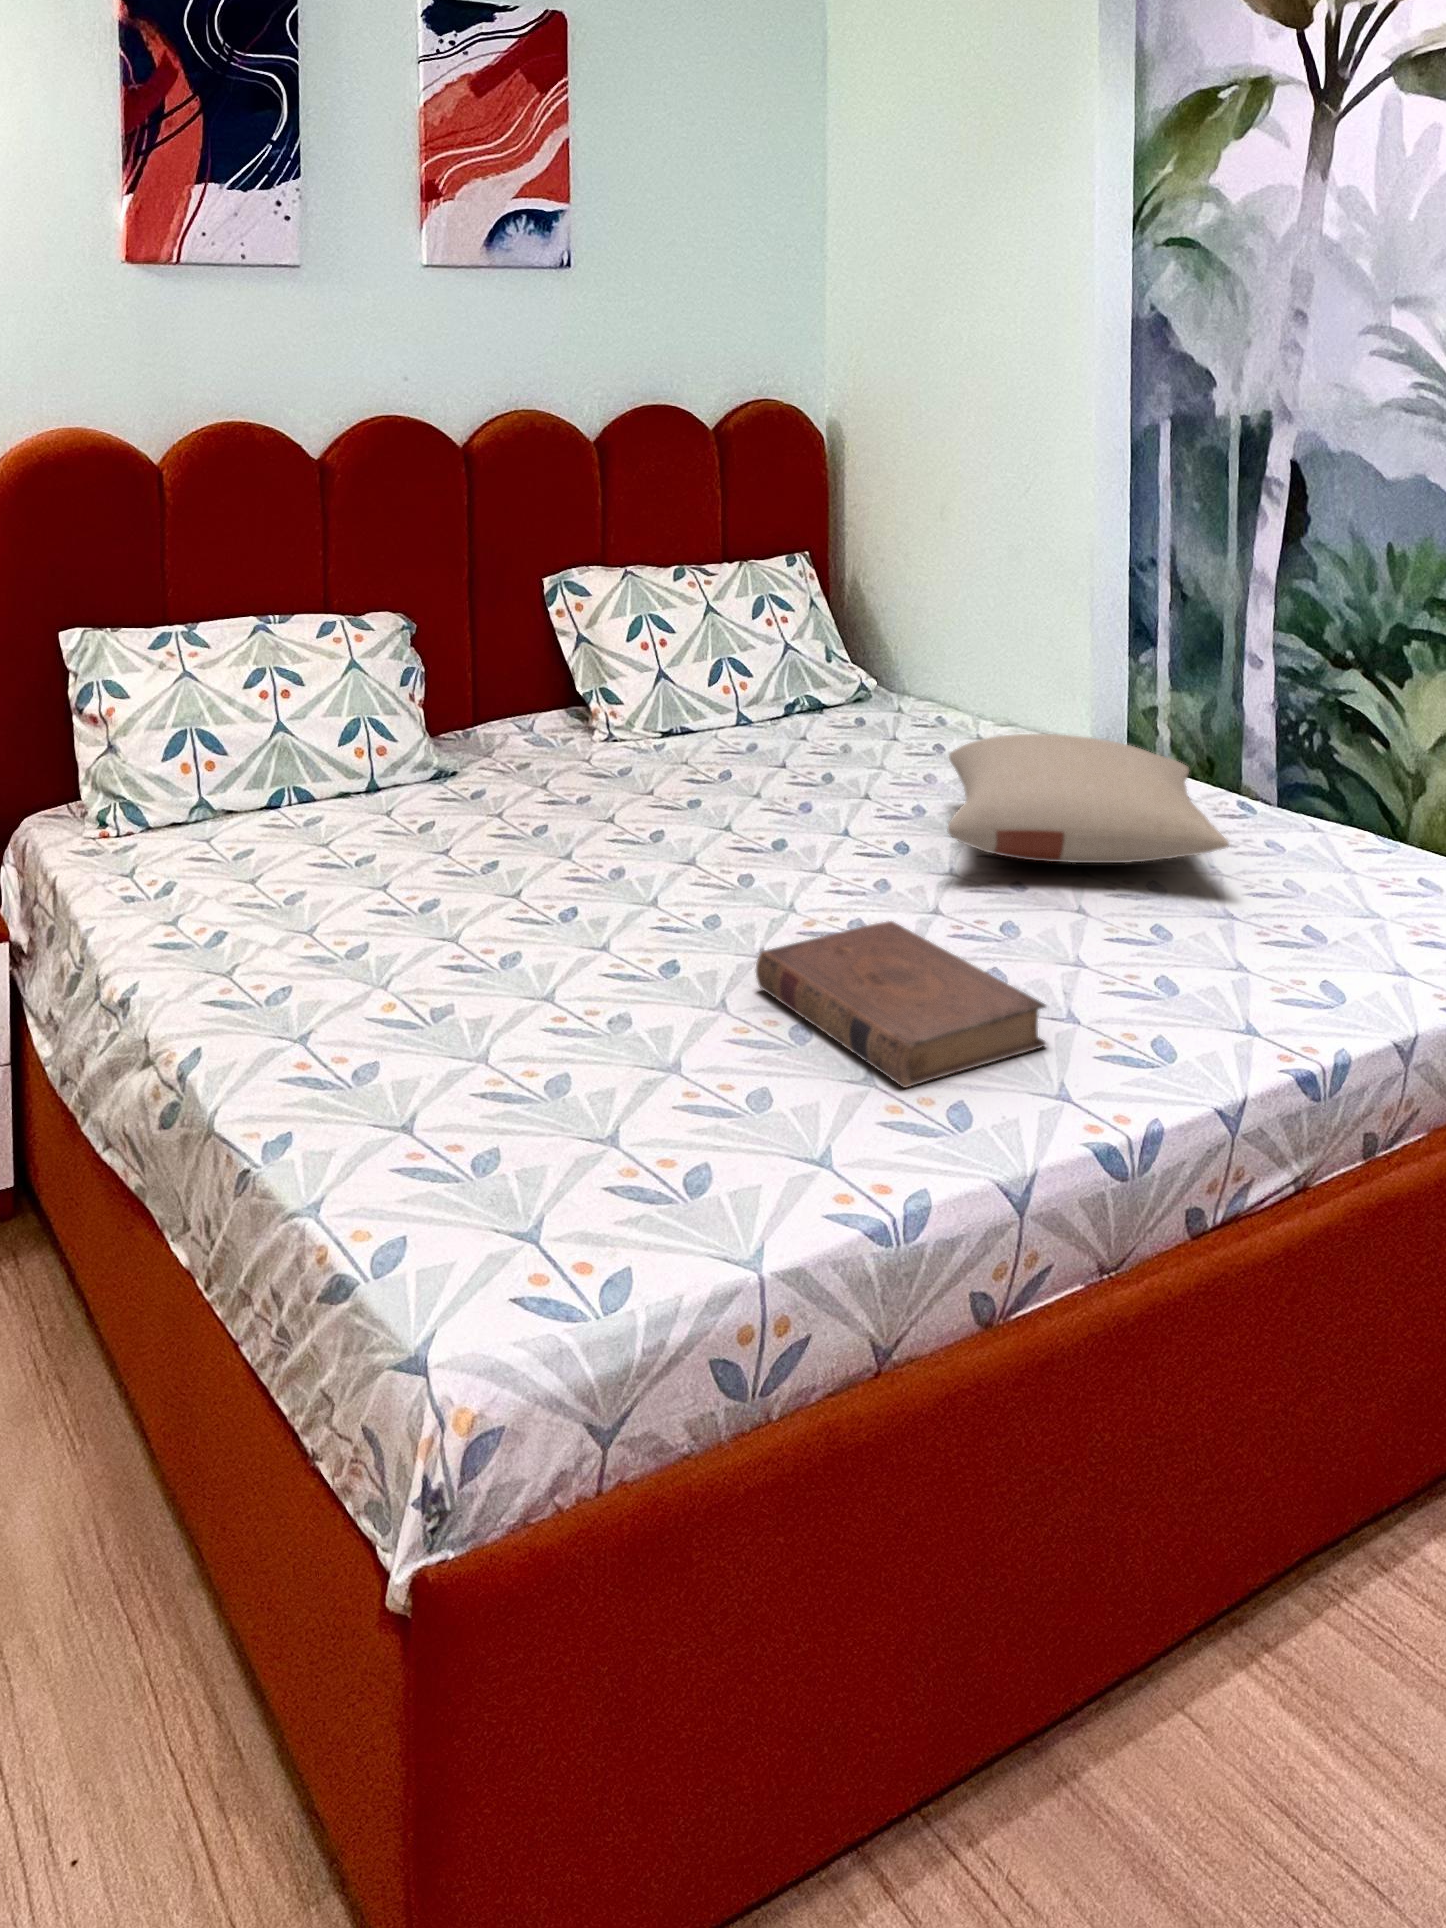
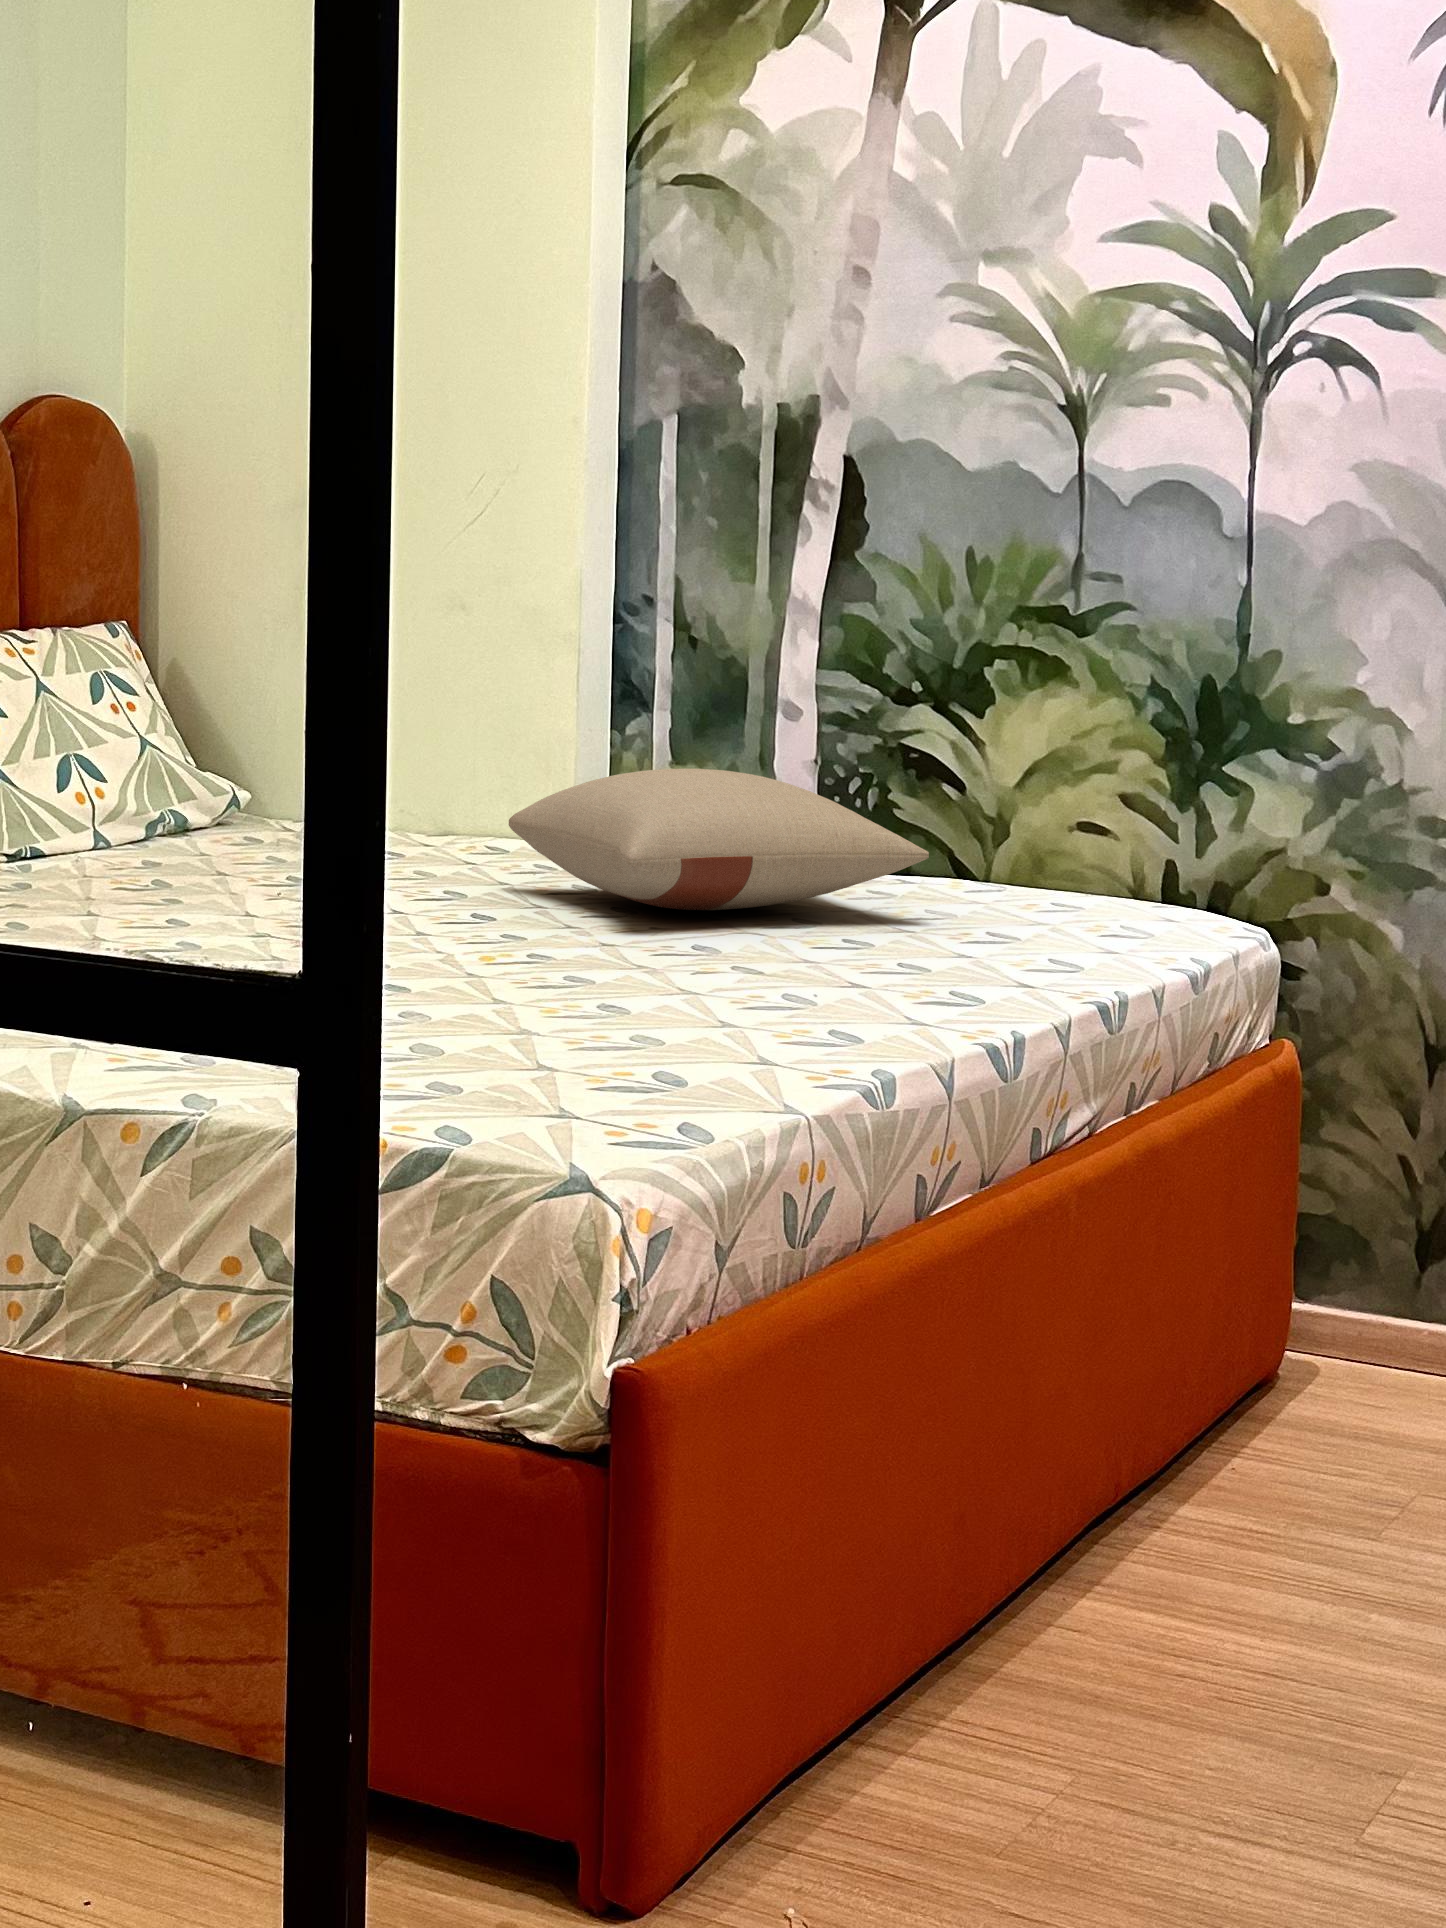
book: present [756,921,1046,1088] -> none [573,927,931,1033]

